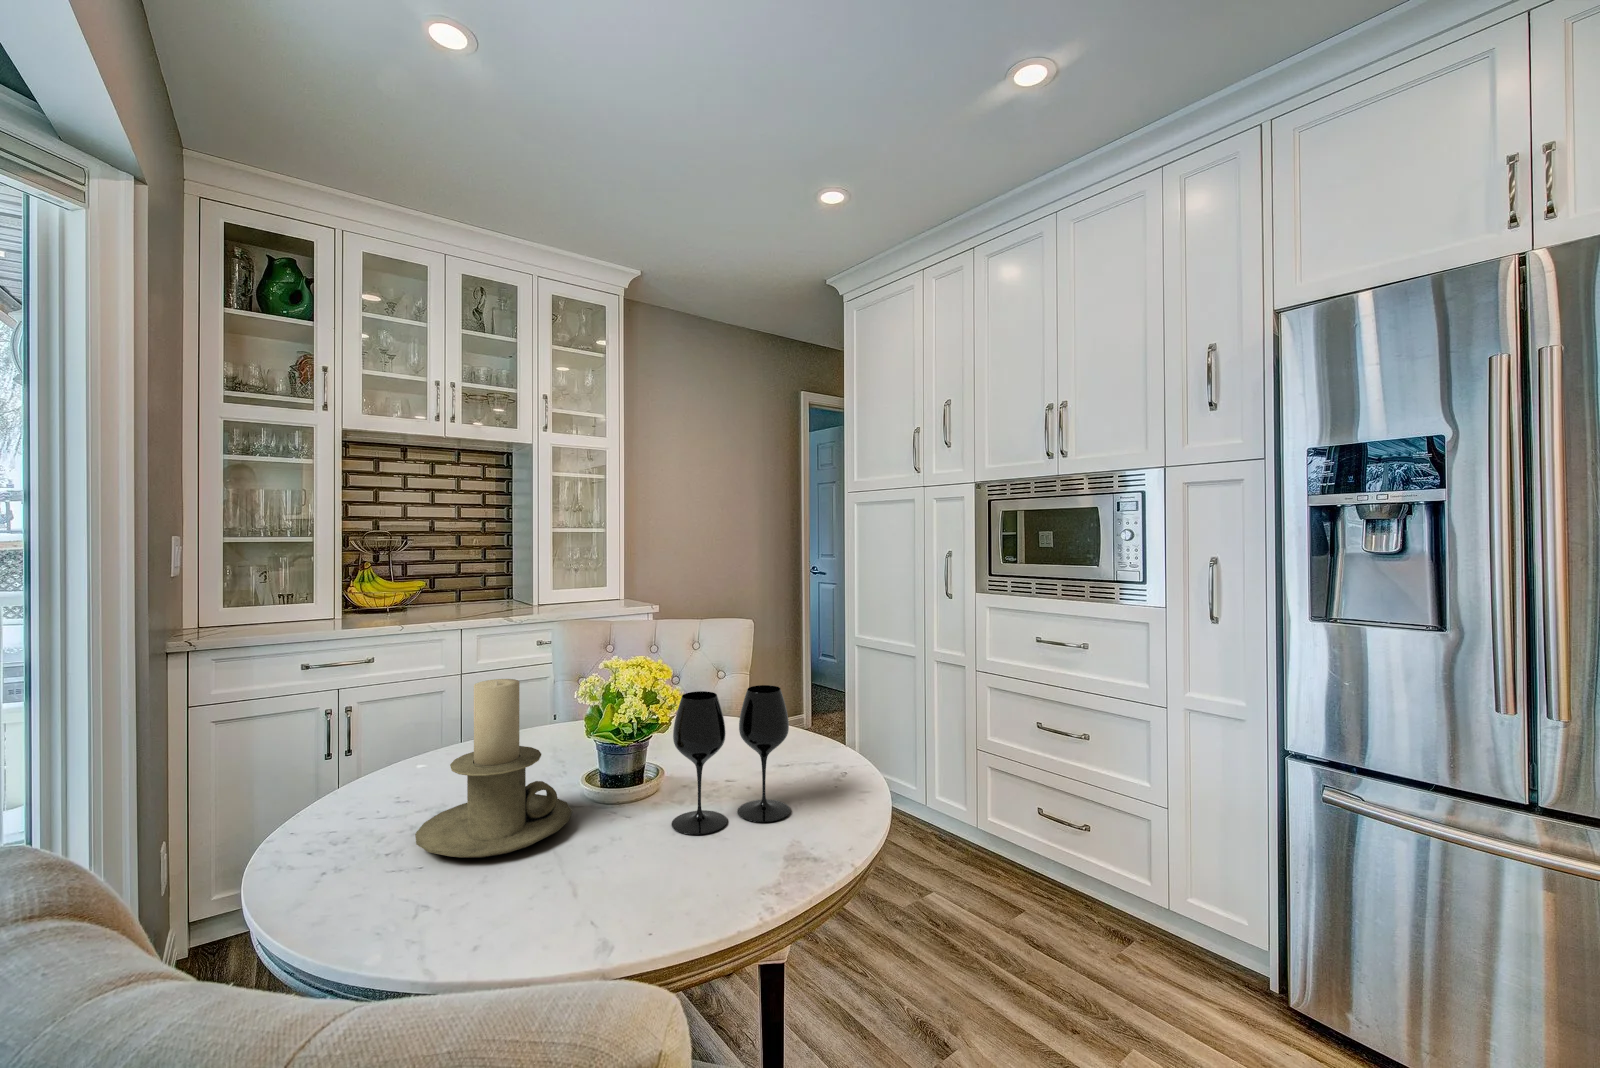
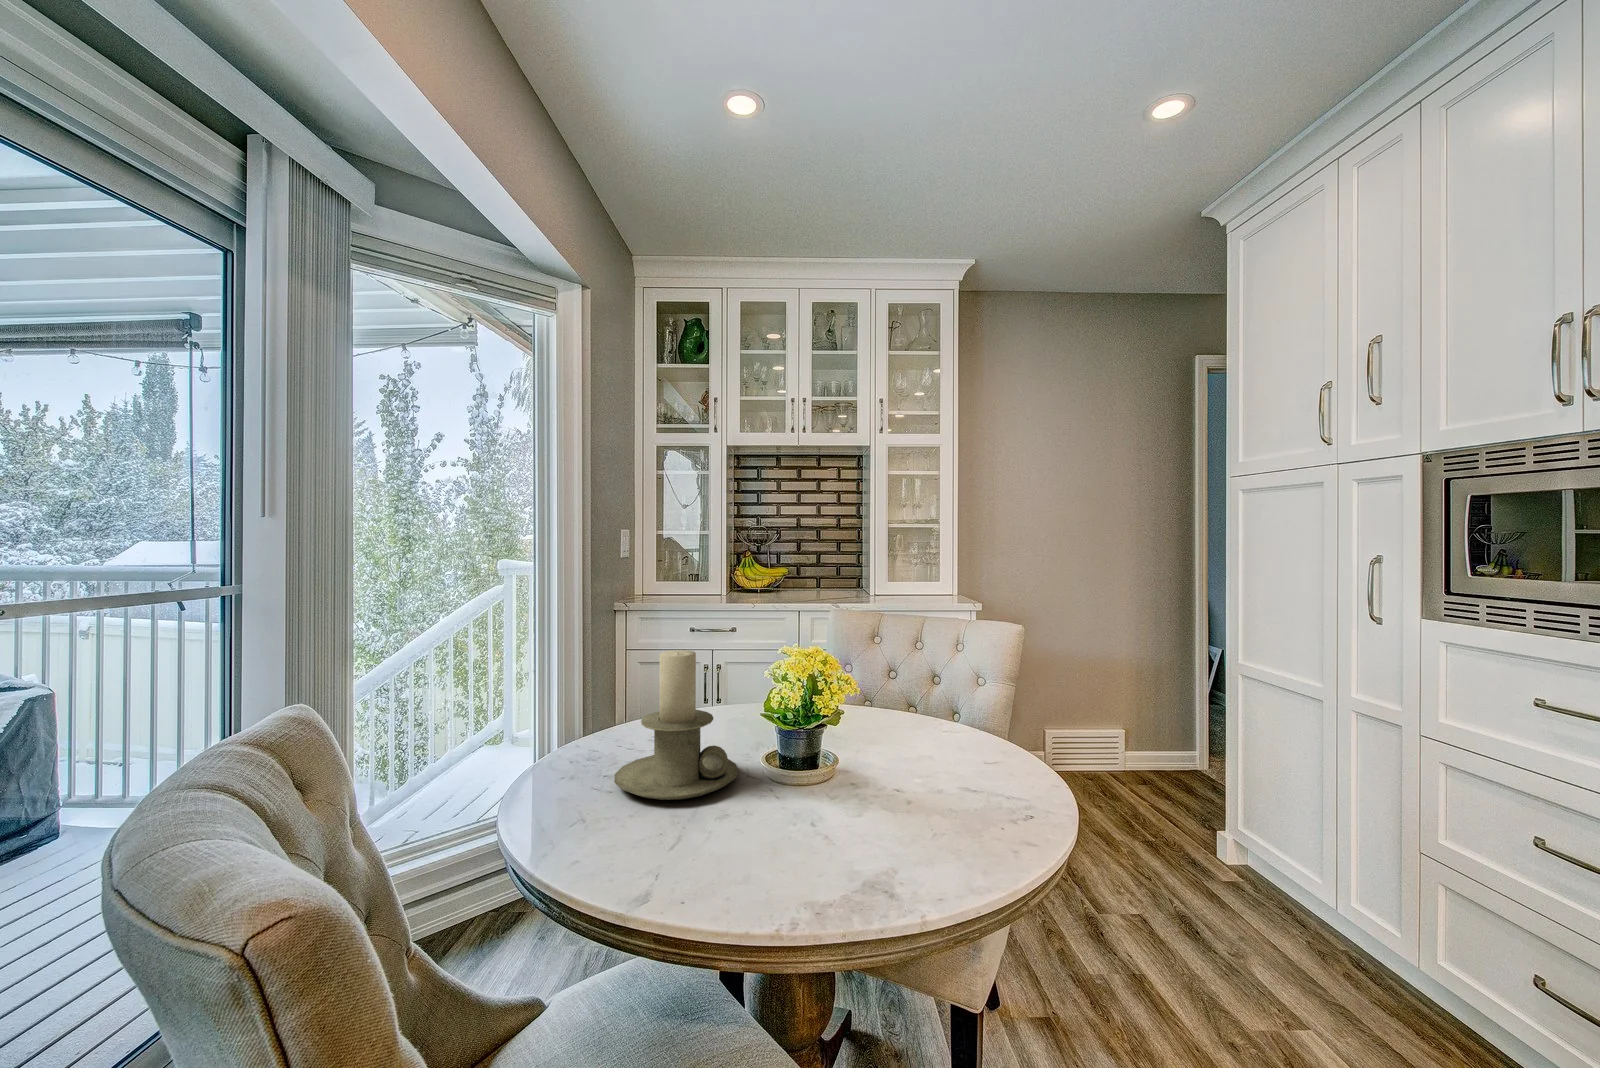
wine glass: present [671,685,790,835] -> none [801,687,931,844]

